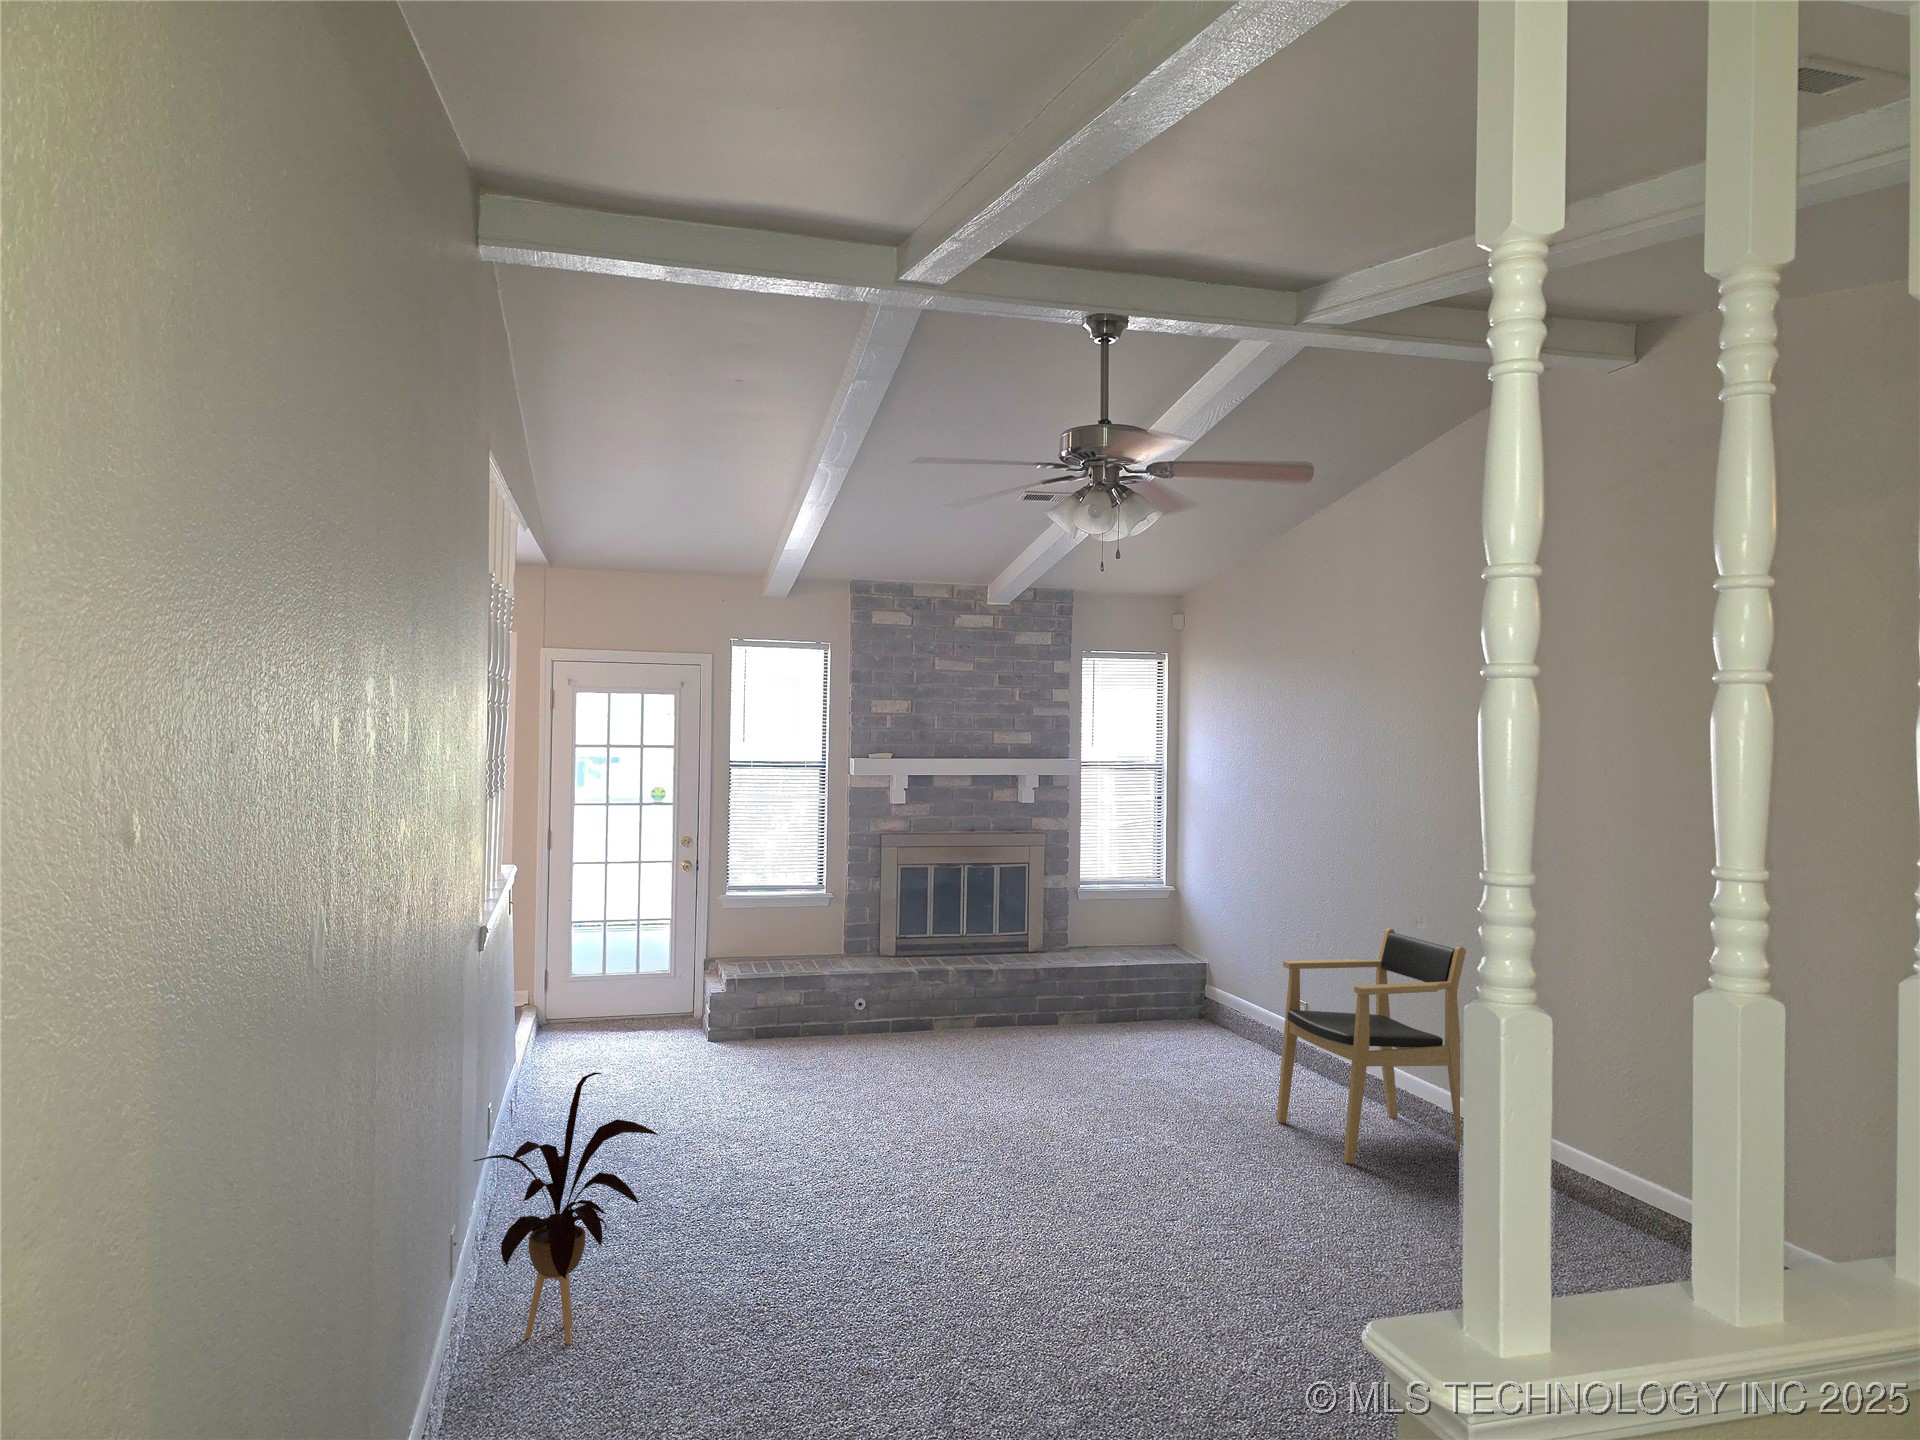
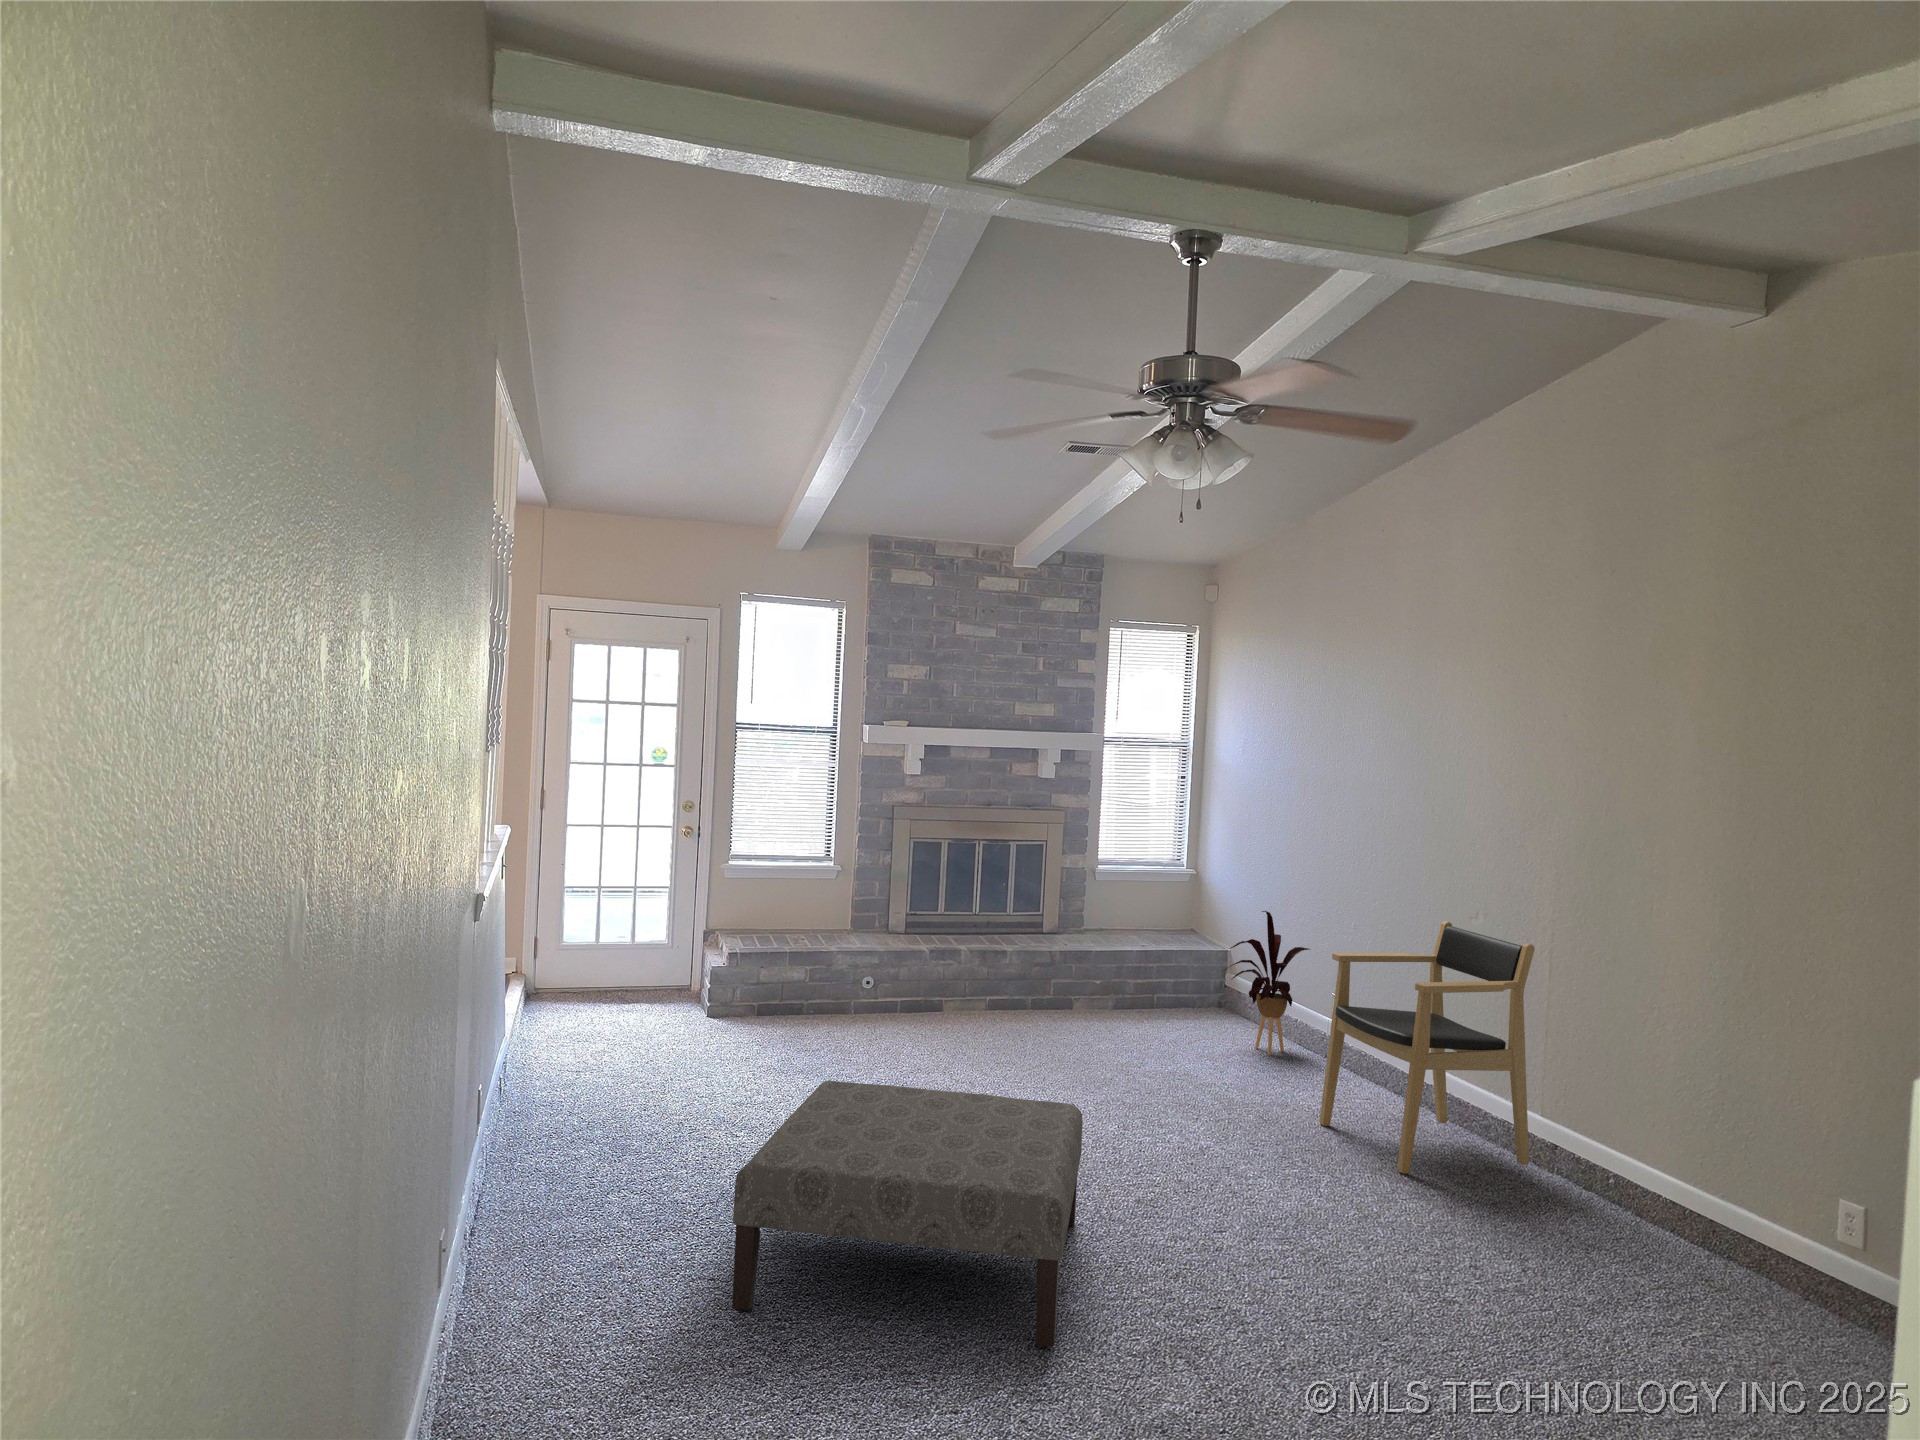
house plant: present [474,1072,658,1345] -> present [1225,911,1310,1055]
ottoman: none [717,1090,1042,1322] -> present [732,1080,1082,1348]

